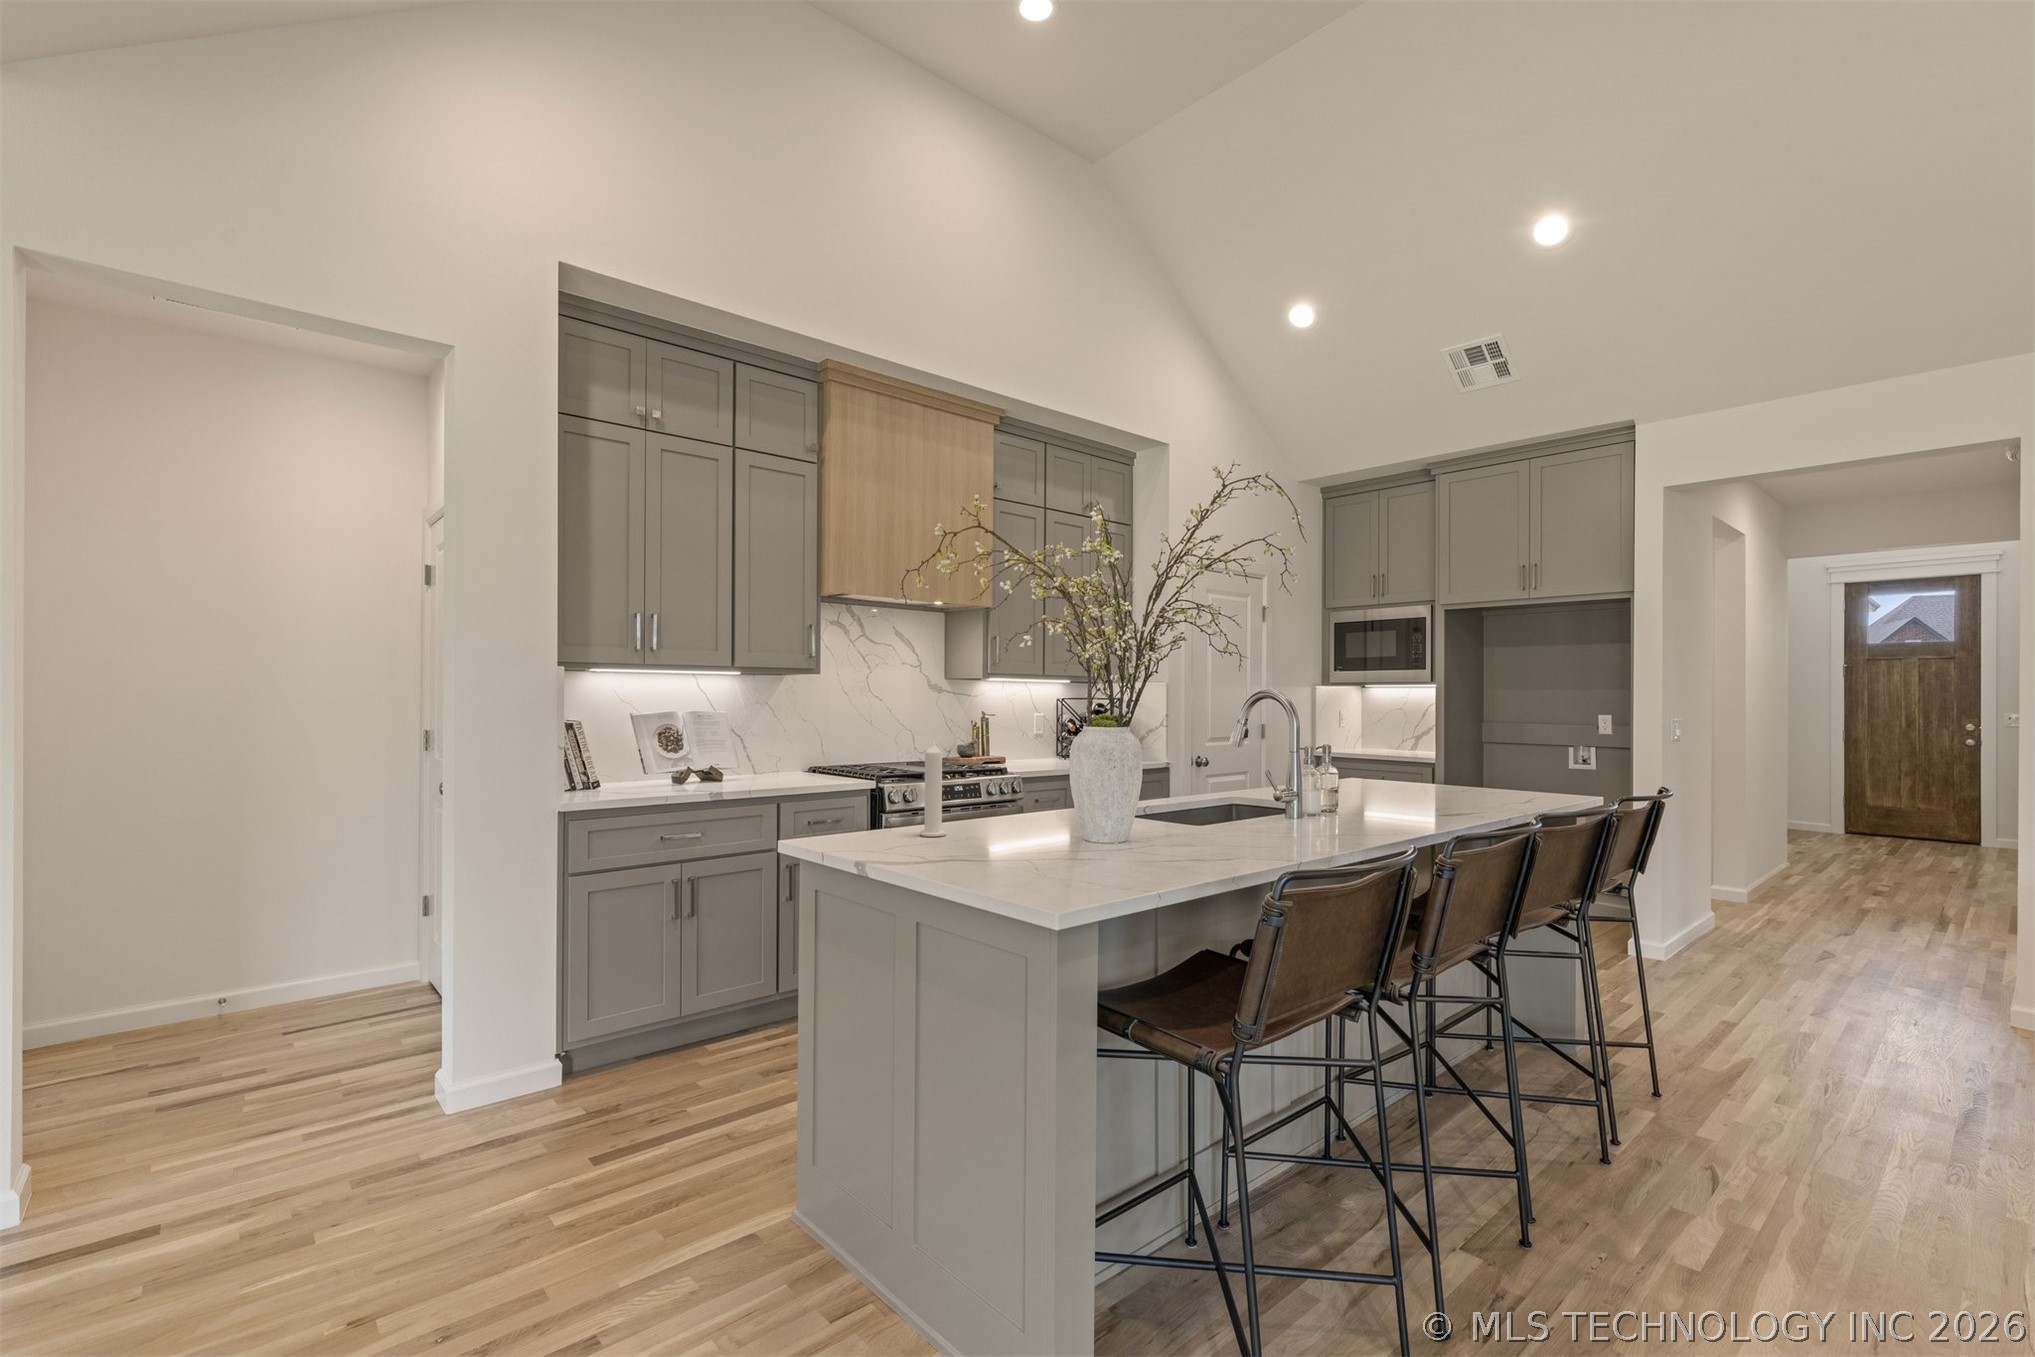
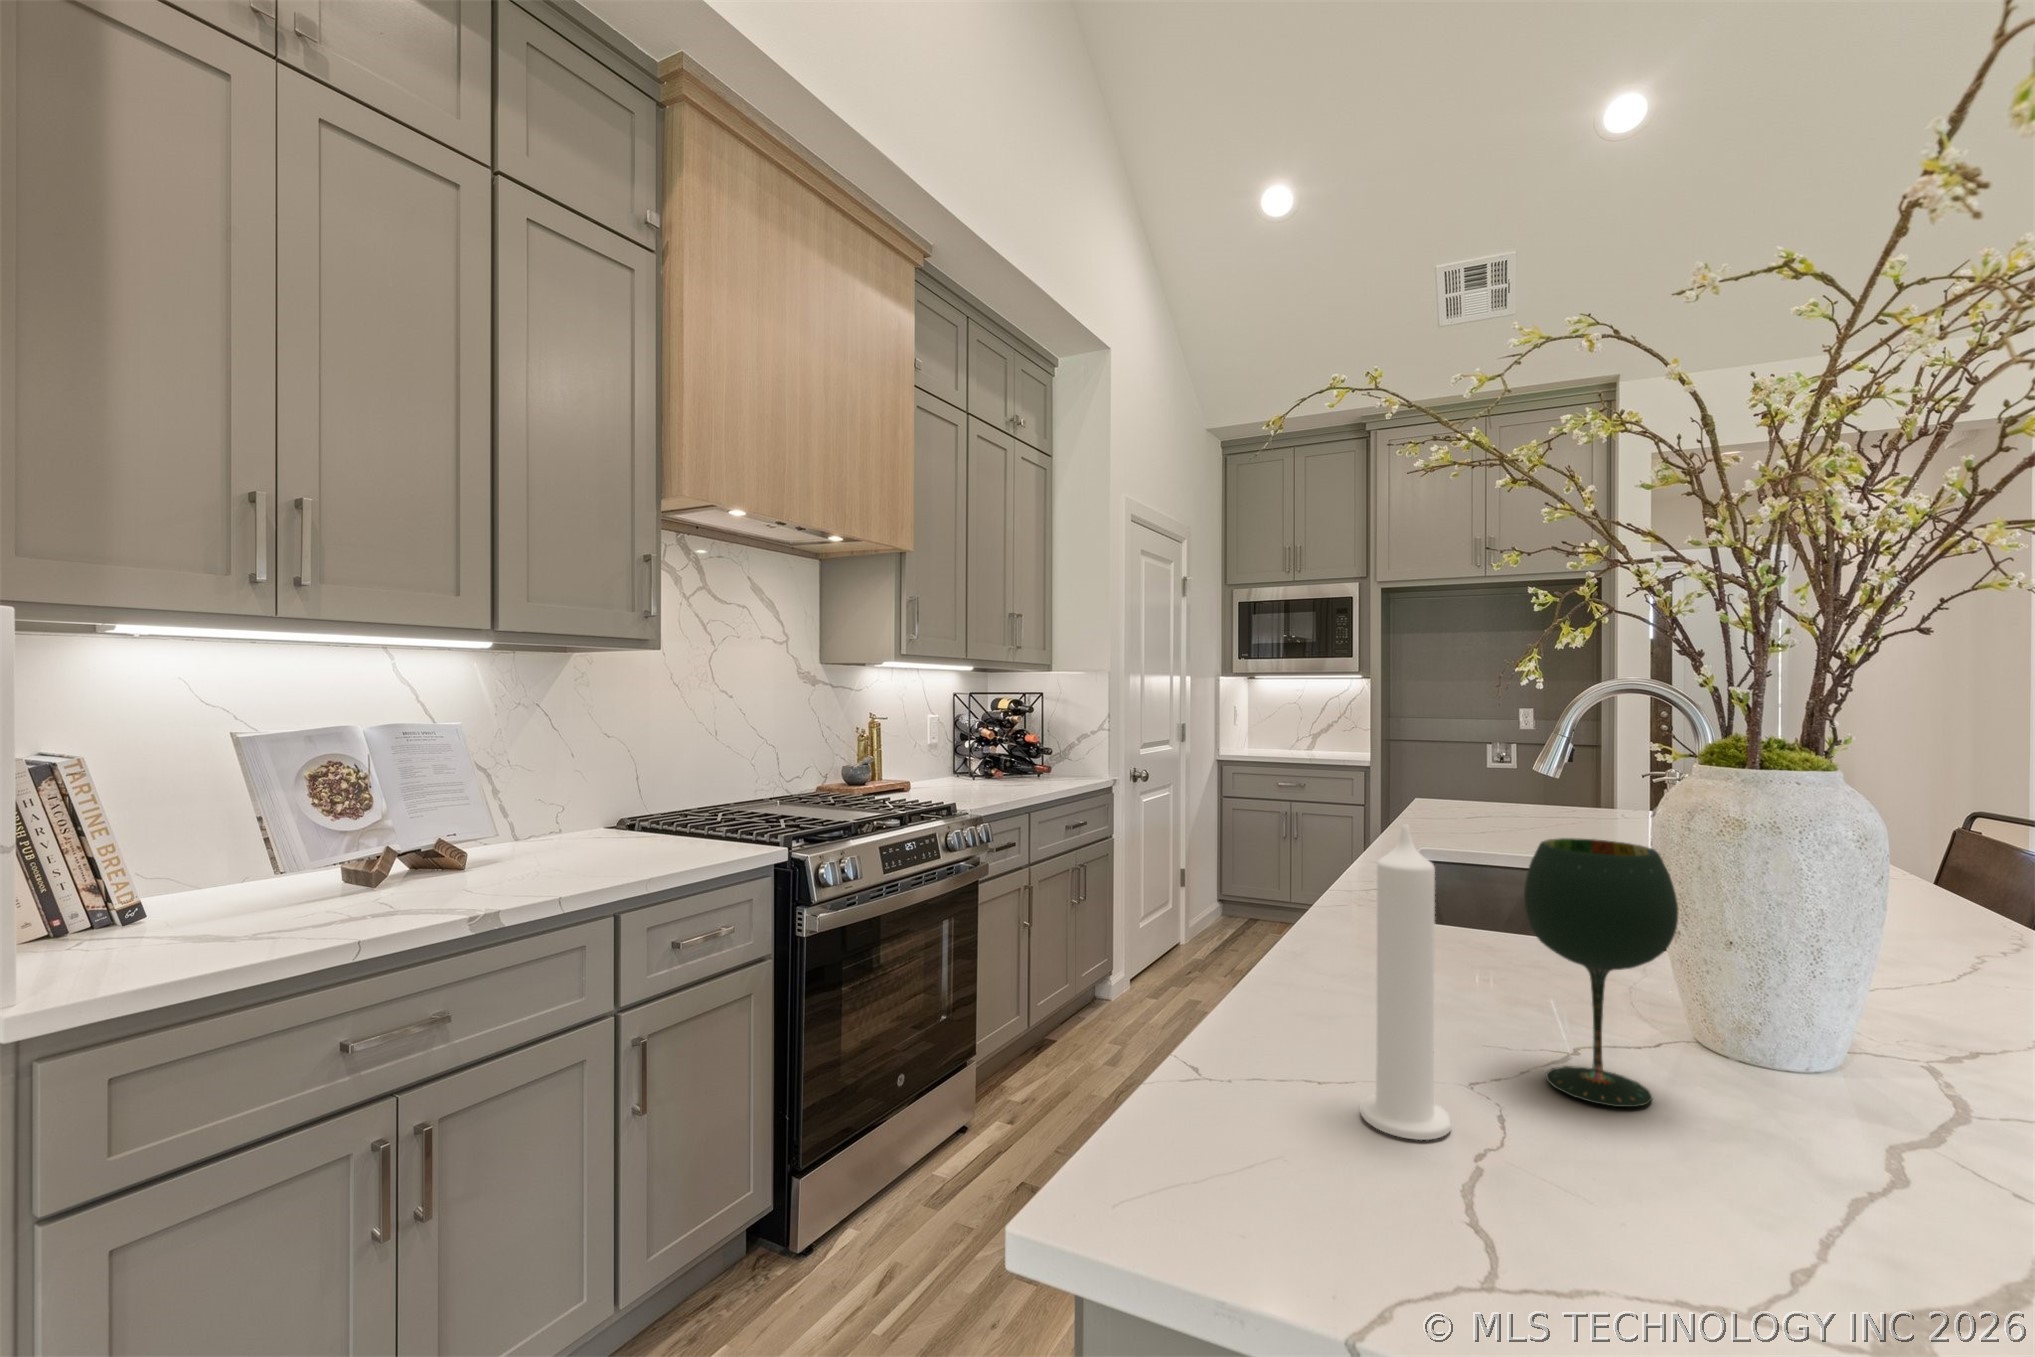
wine glass: none [990,750,1035,837] -> present [1524,838,1678,1107]

